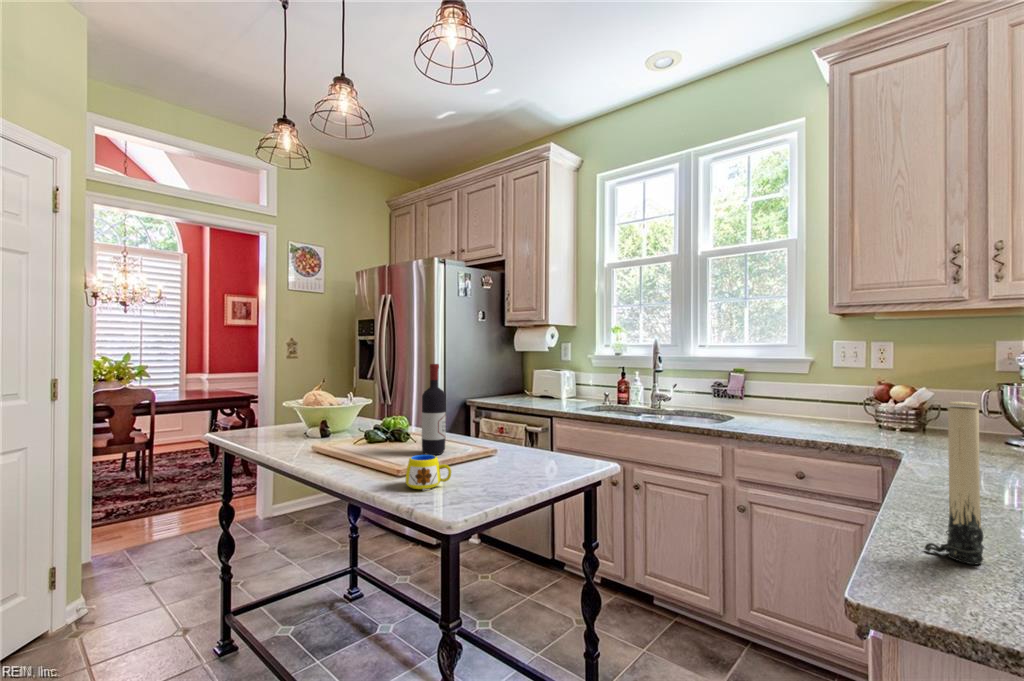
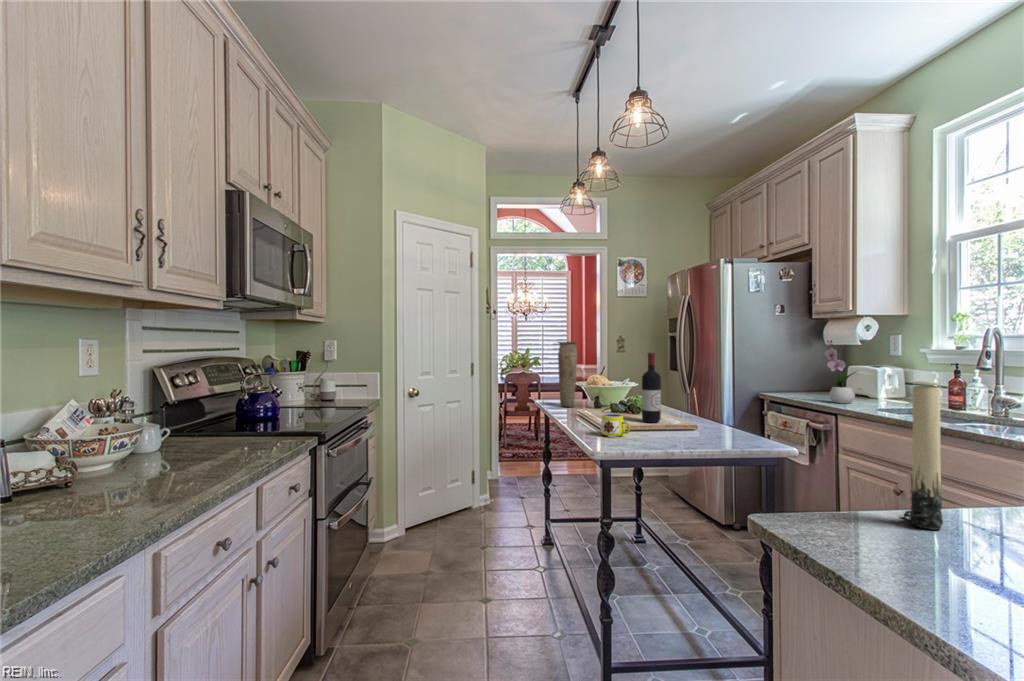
flower arrangement: none [533,347,557,406] -> present [824,340,857,403]
vase: none [268,348,301,444] -> present [558,342,578,407]

